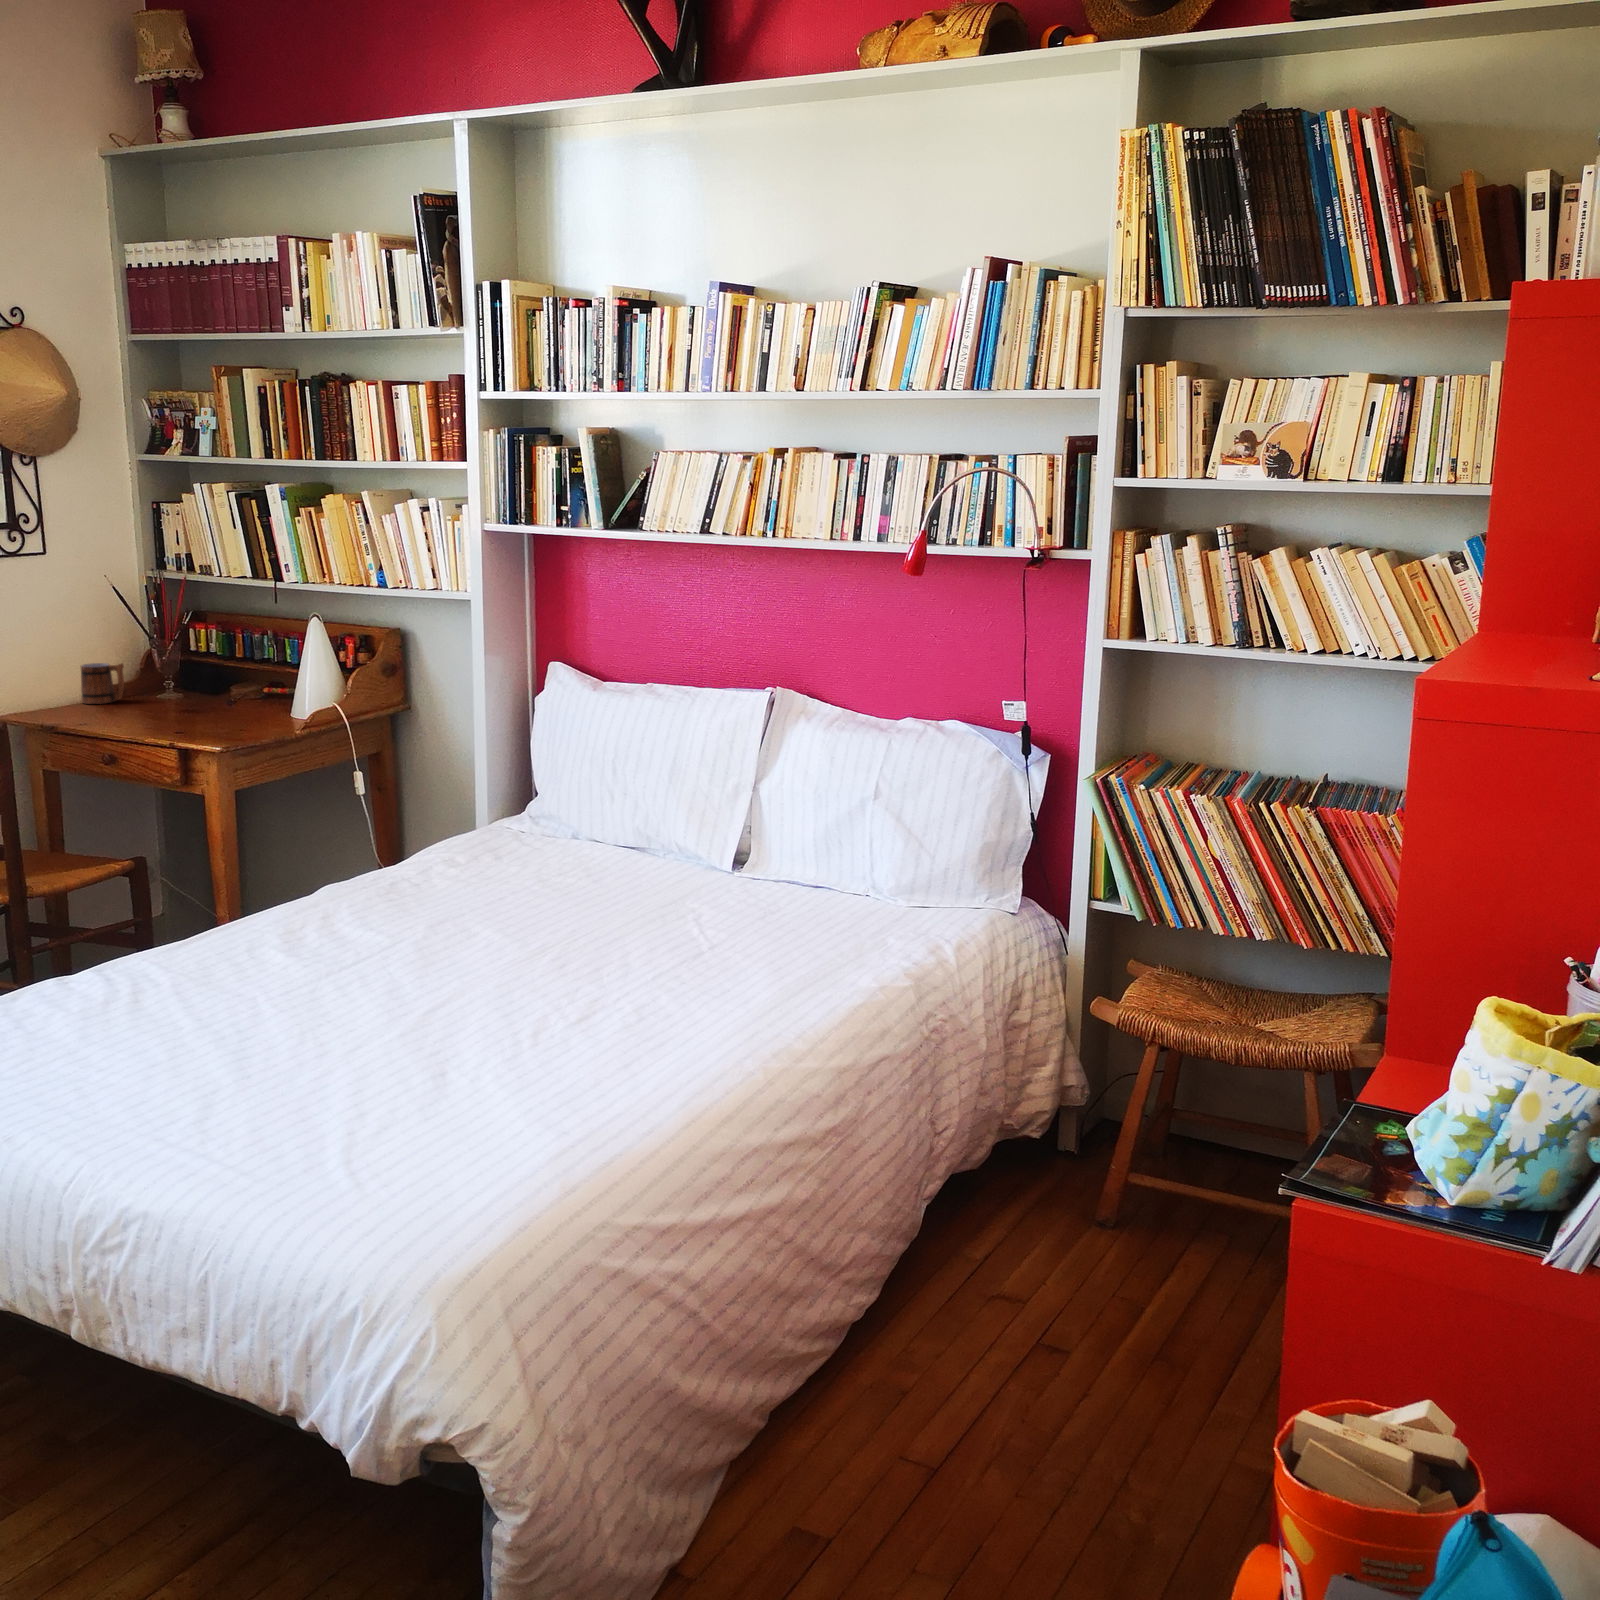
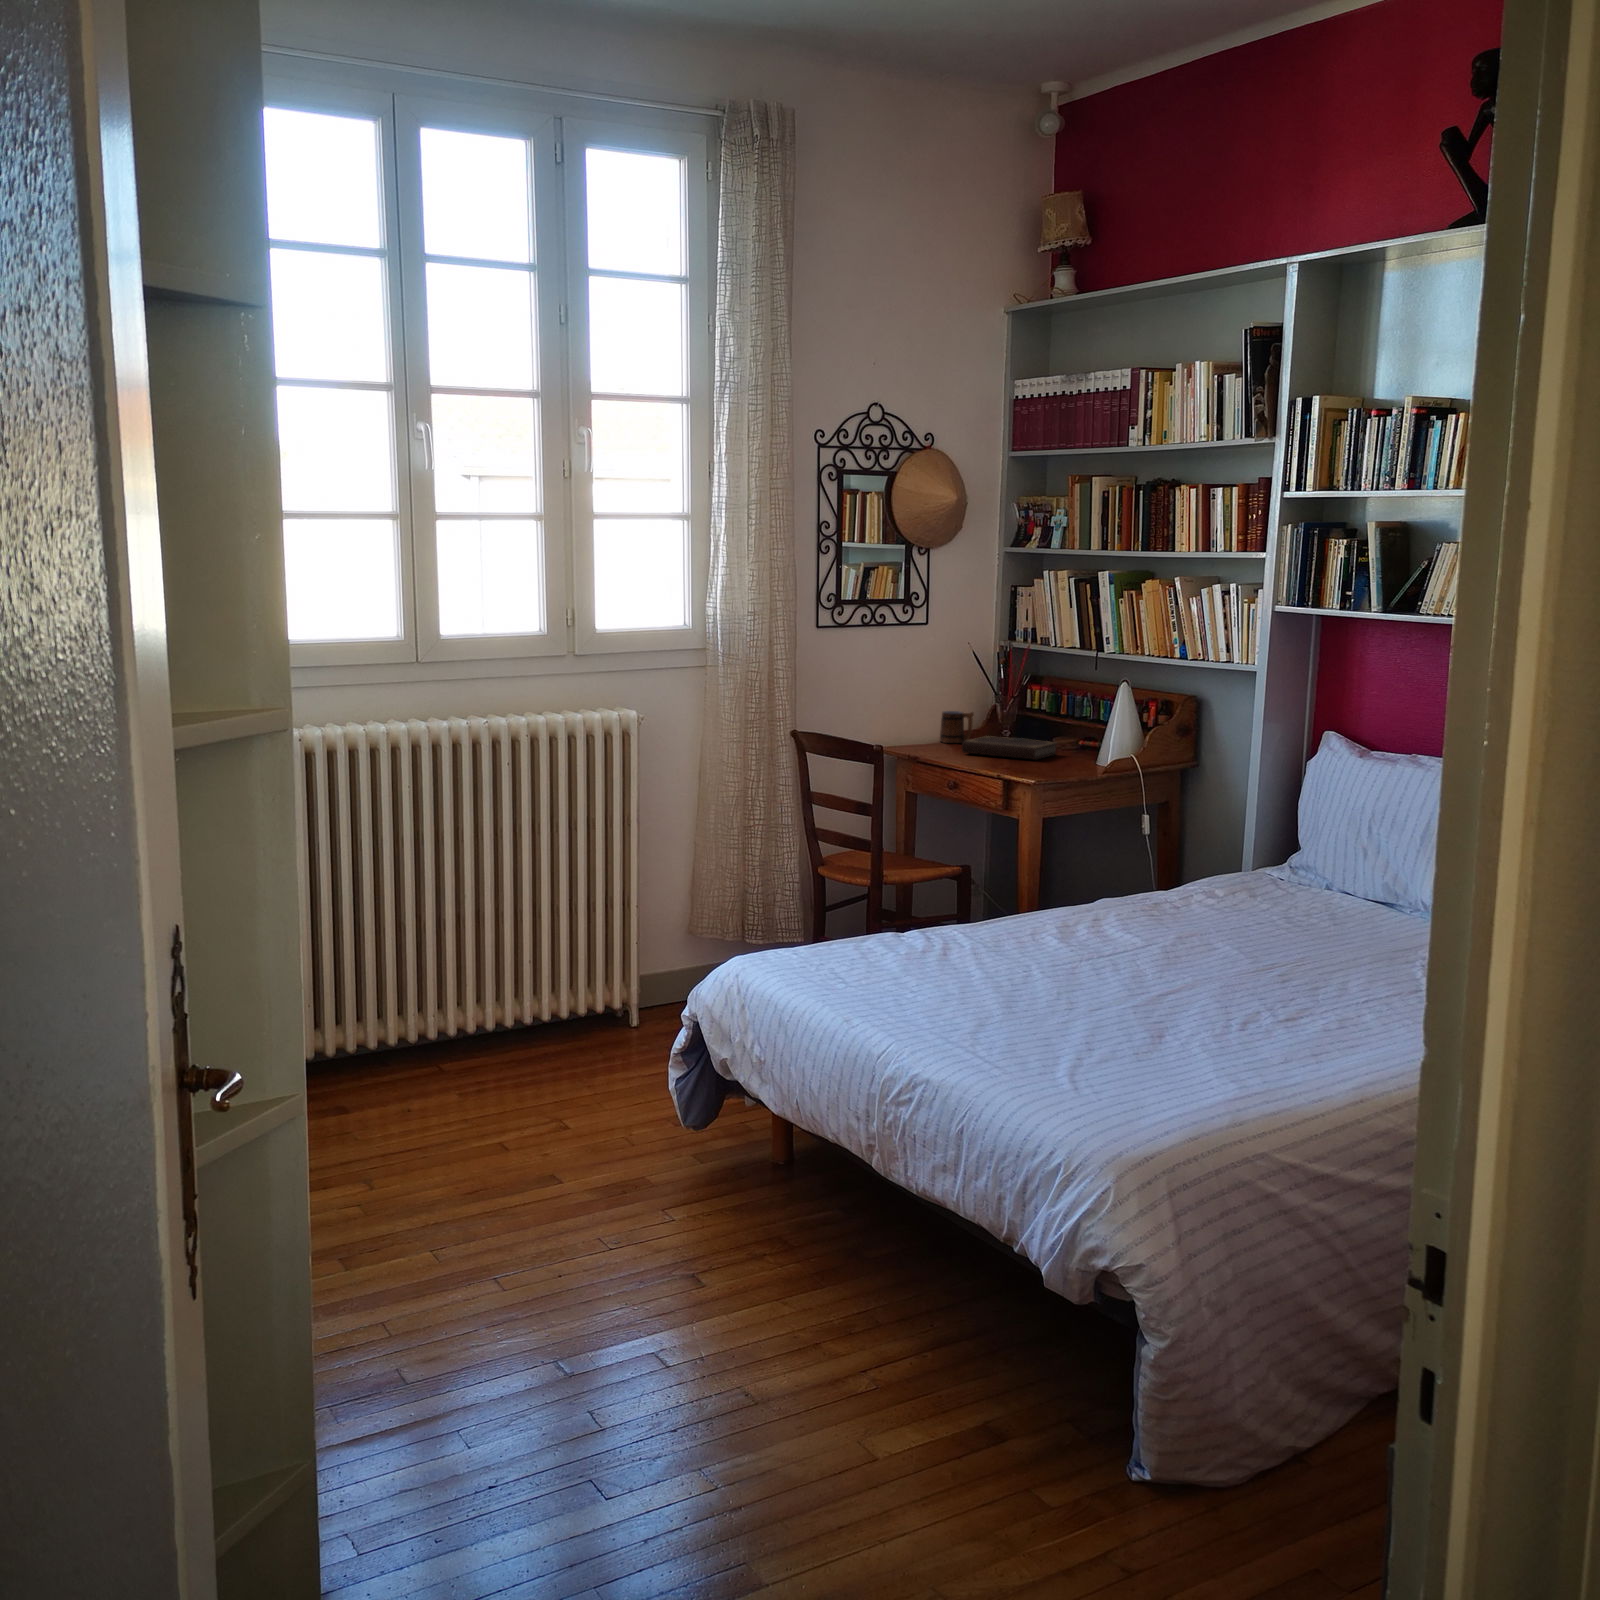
notebook: none [114,692,239,719] -> present [962,736,1057,760]

